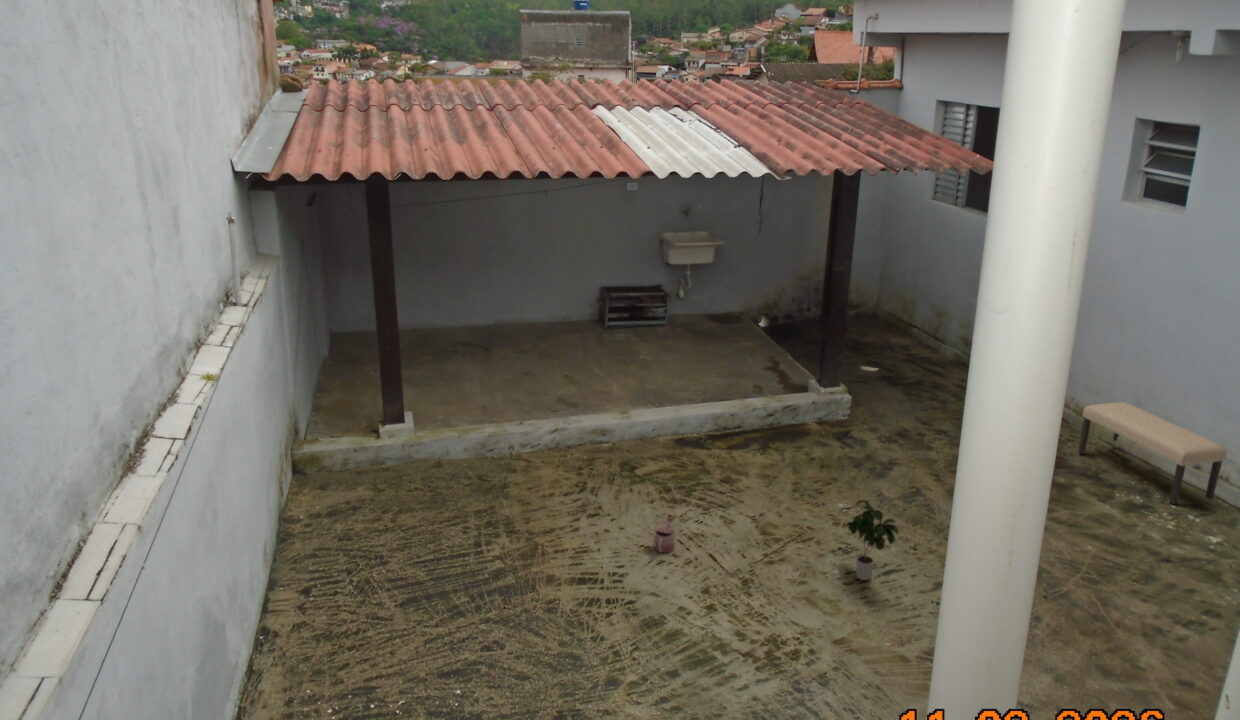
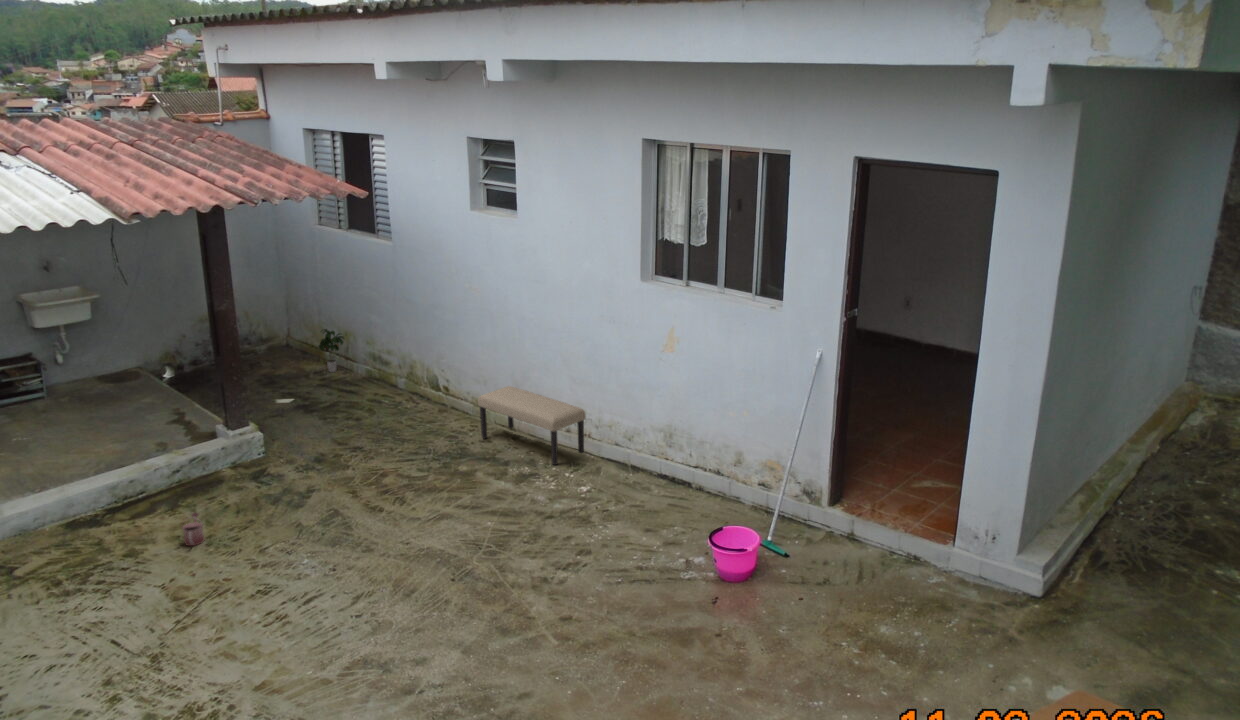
potted plant: present [848,500,898,580] -> present [319,329,344,372]
watering can: present [654,517,675,553] -> present [182,513,204,546]

